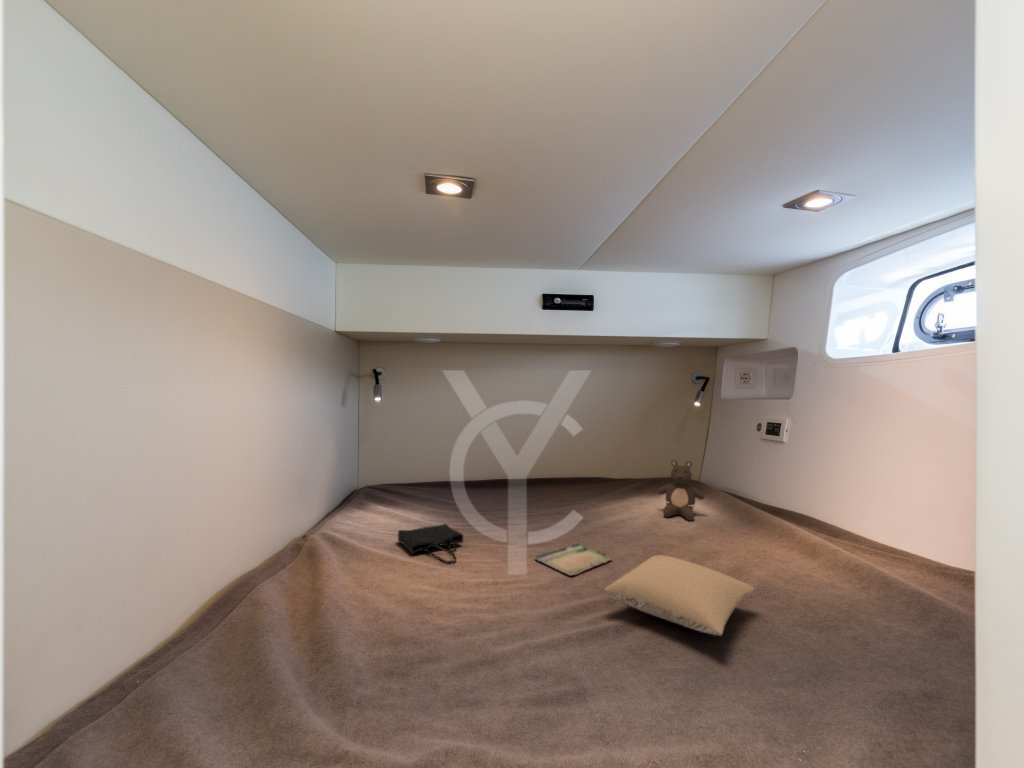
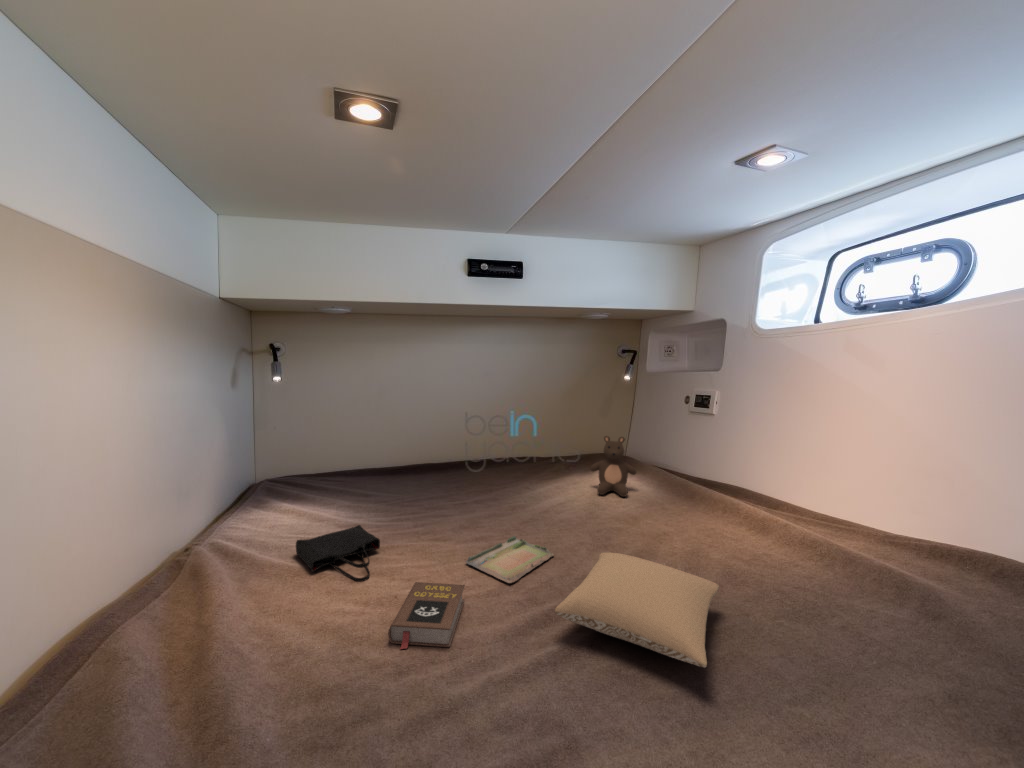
book: none [474,565,533,610] -> present [388,582,465,649]

